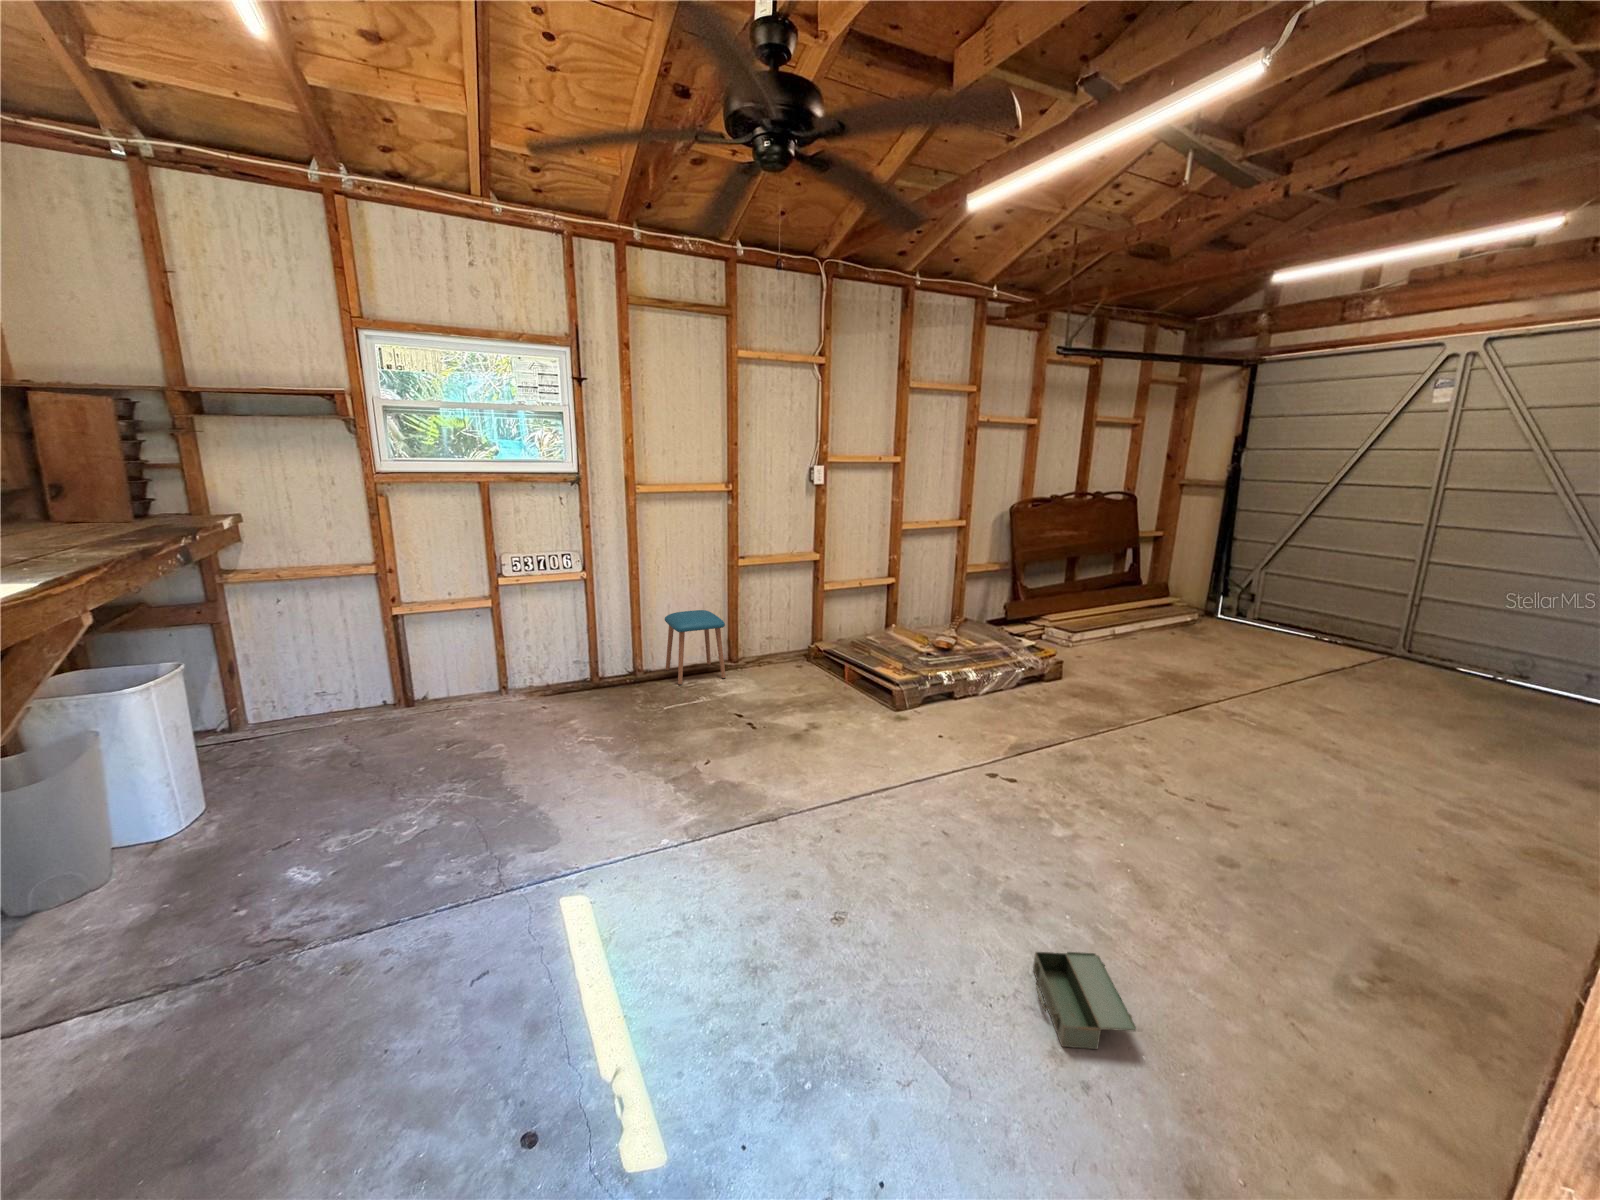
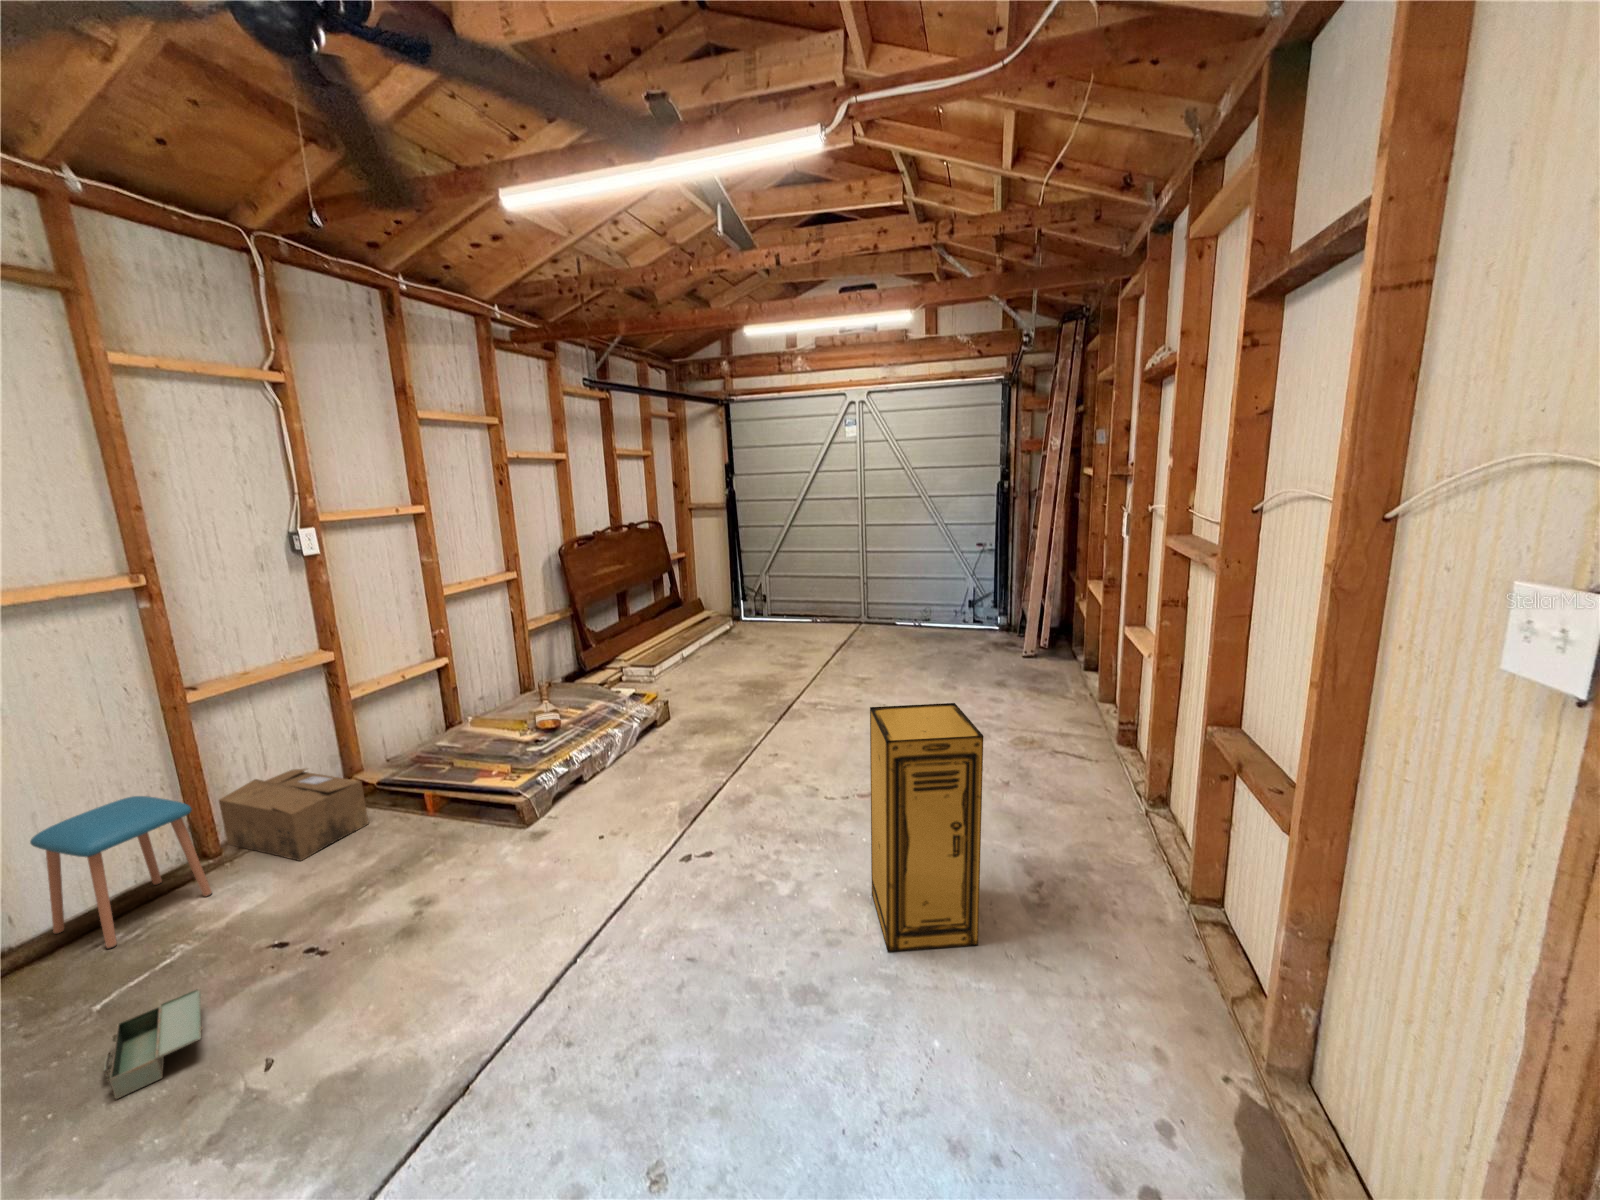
cardboard box: none [744,623,812,679] -> present [219,769,368,861]
storage cabinet: none [1118,682,1292,975] -> present [870,703,983,952]
toolbox: present [1033,952,1136,1049] -> present [104,990,202,1099]

